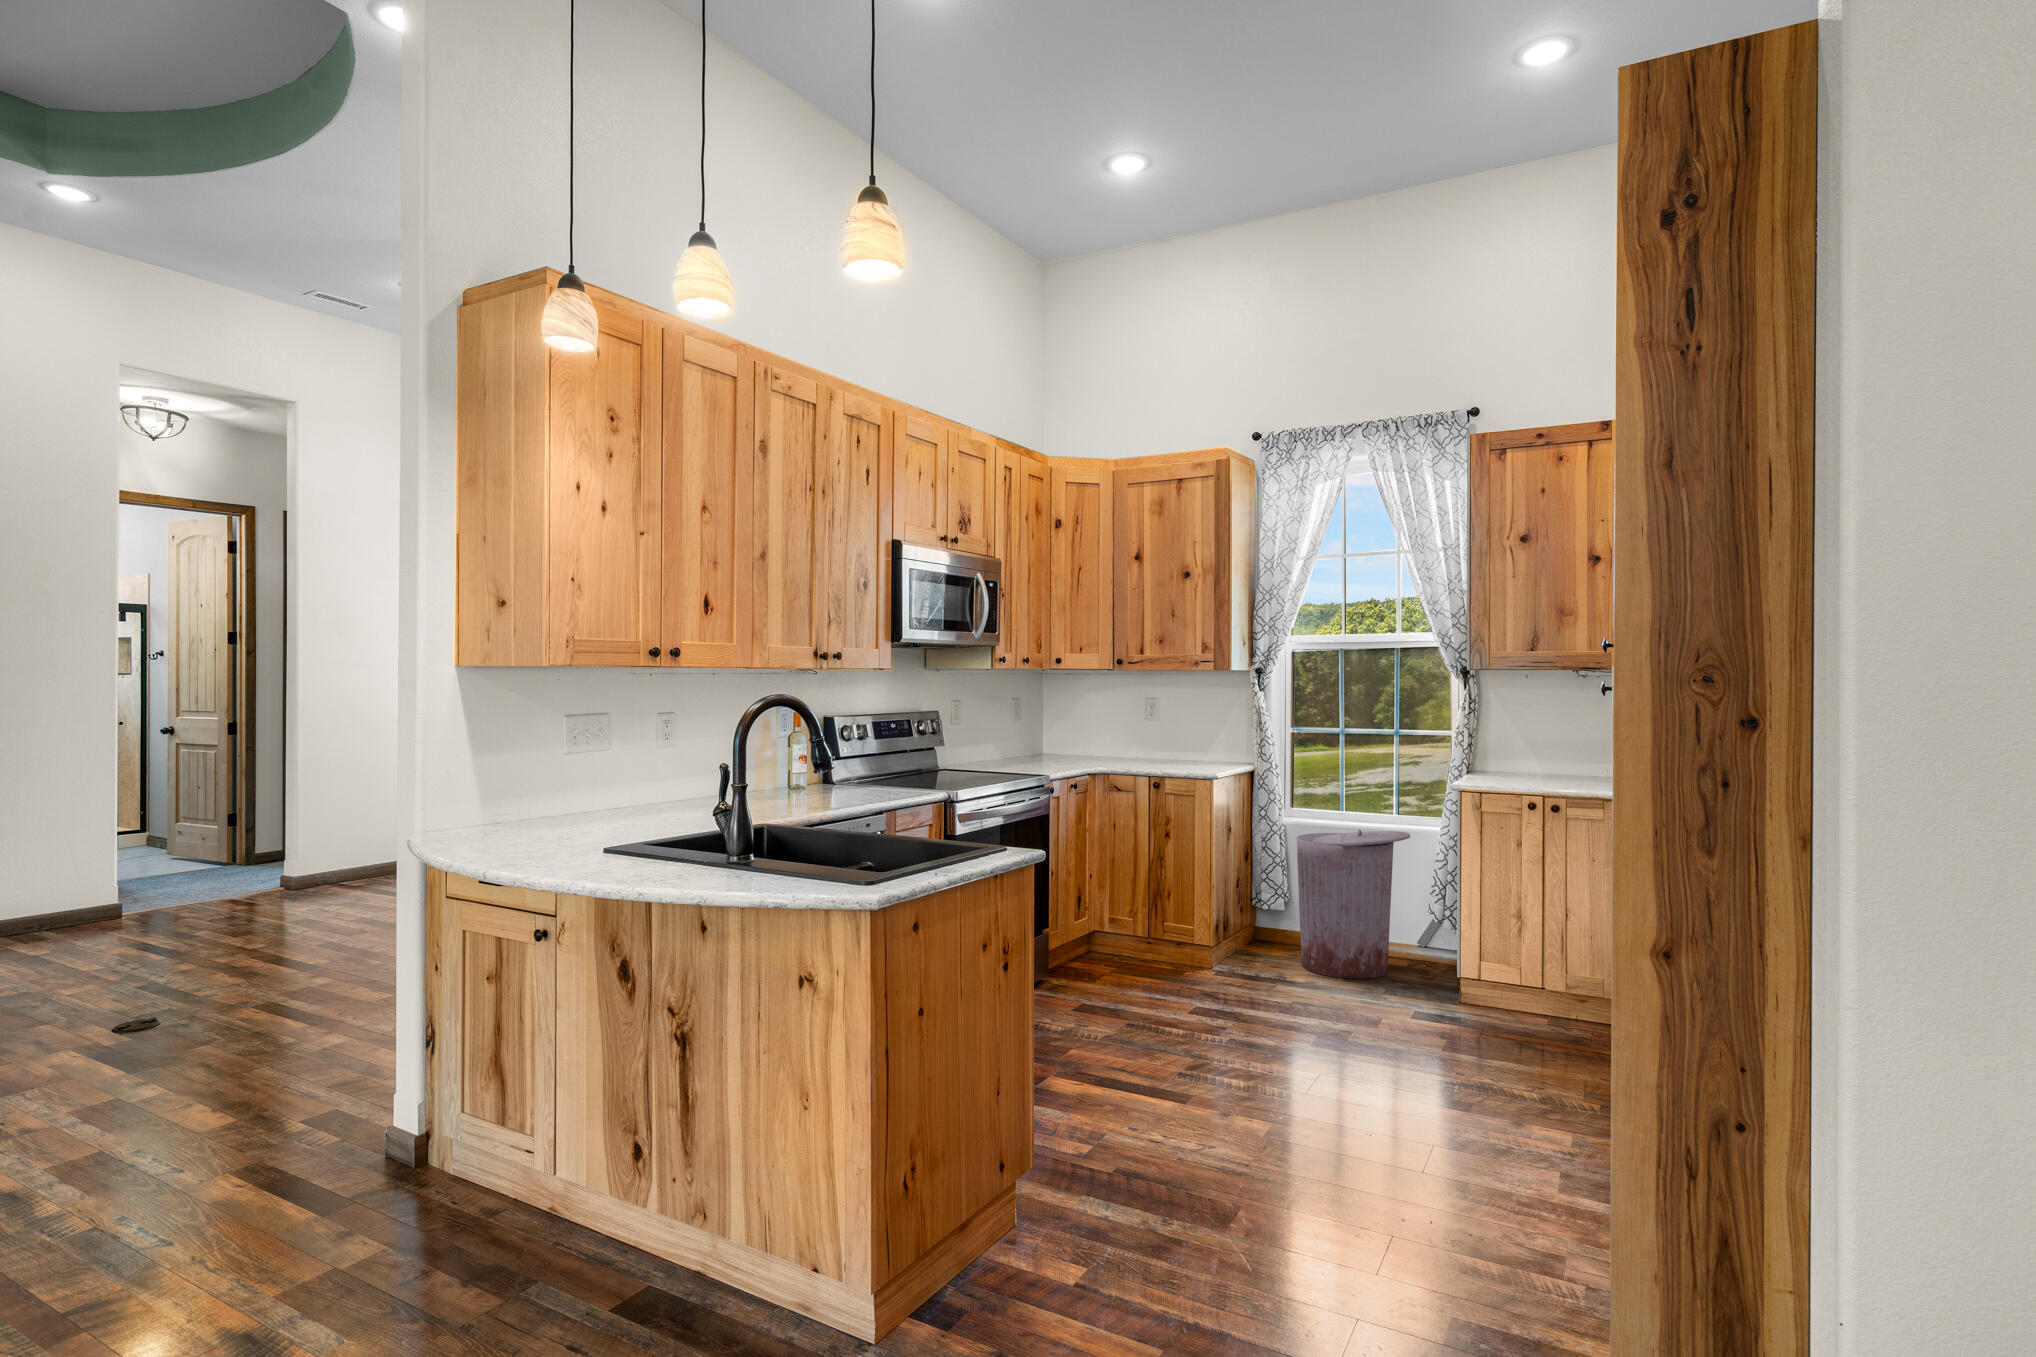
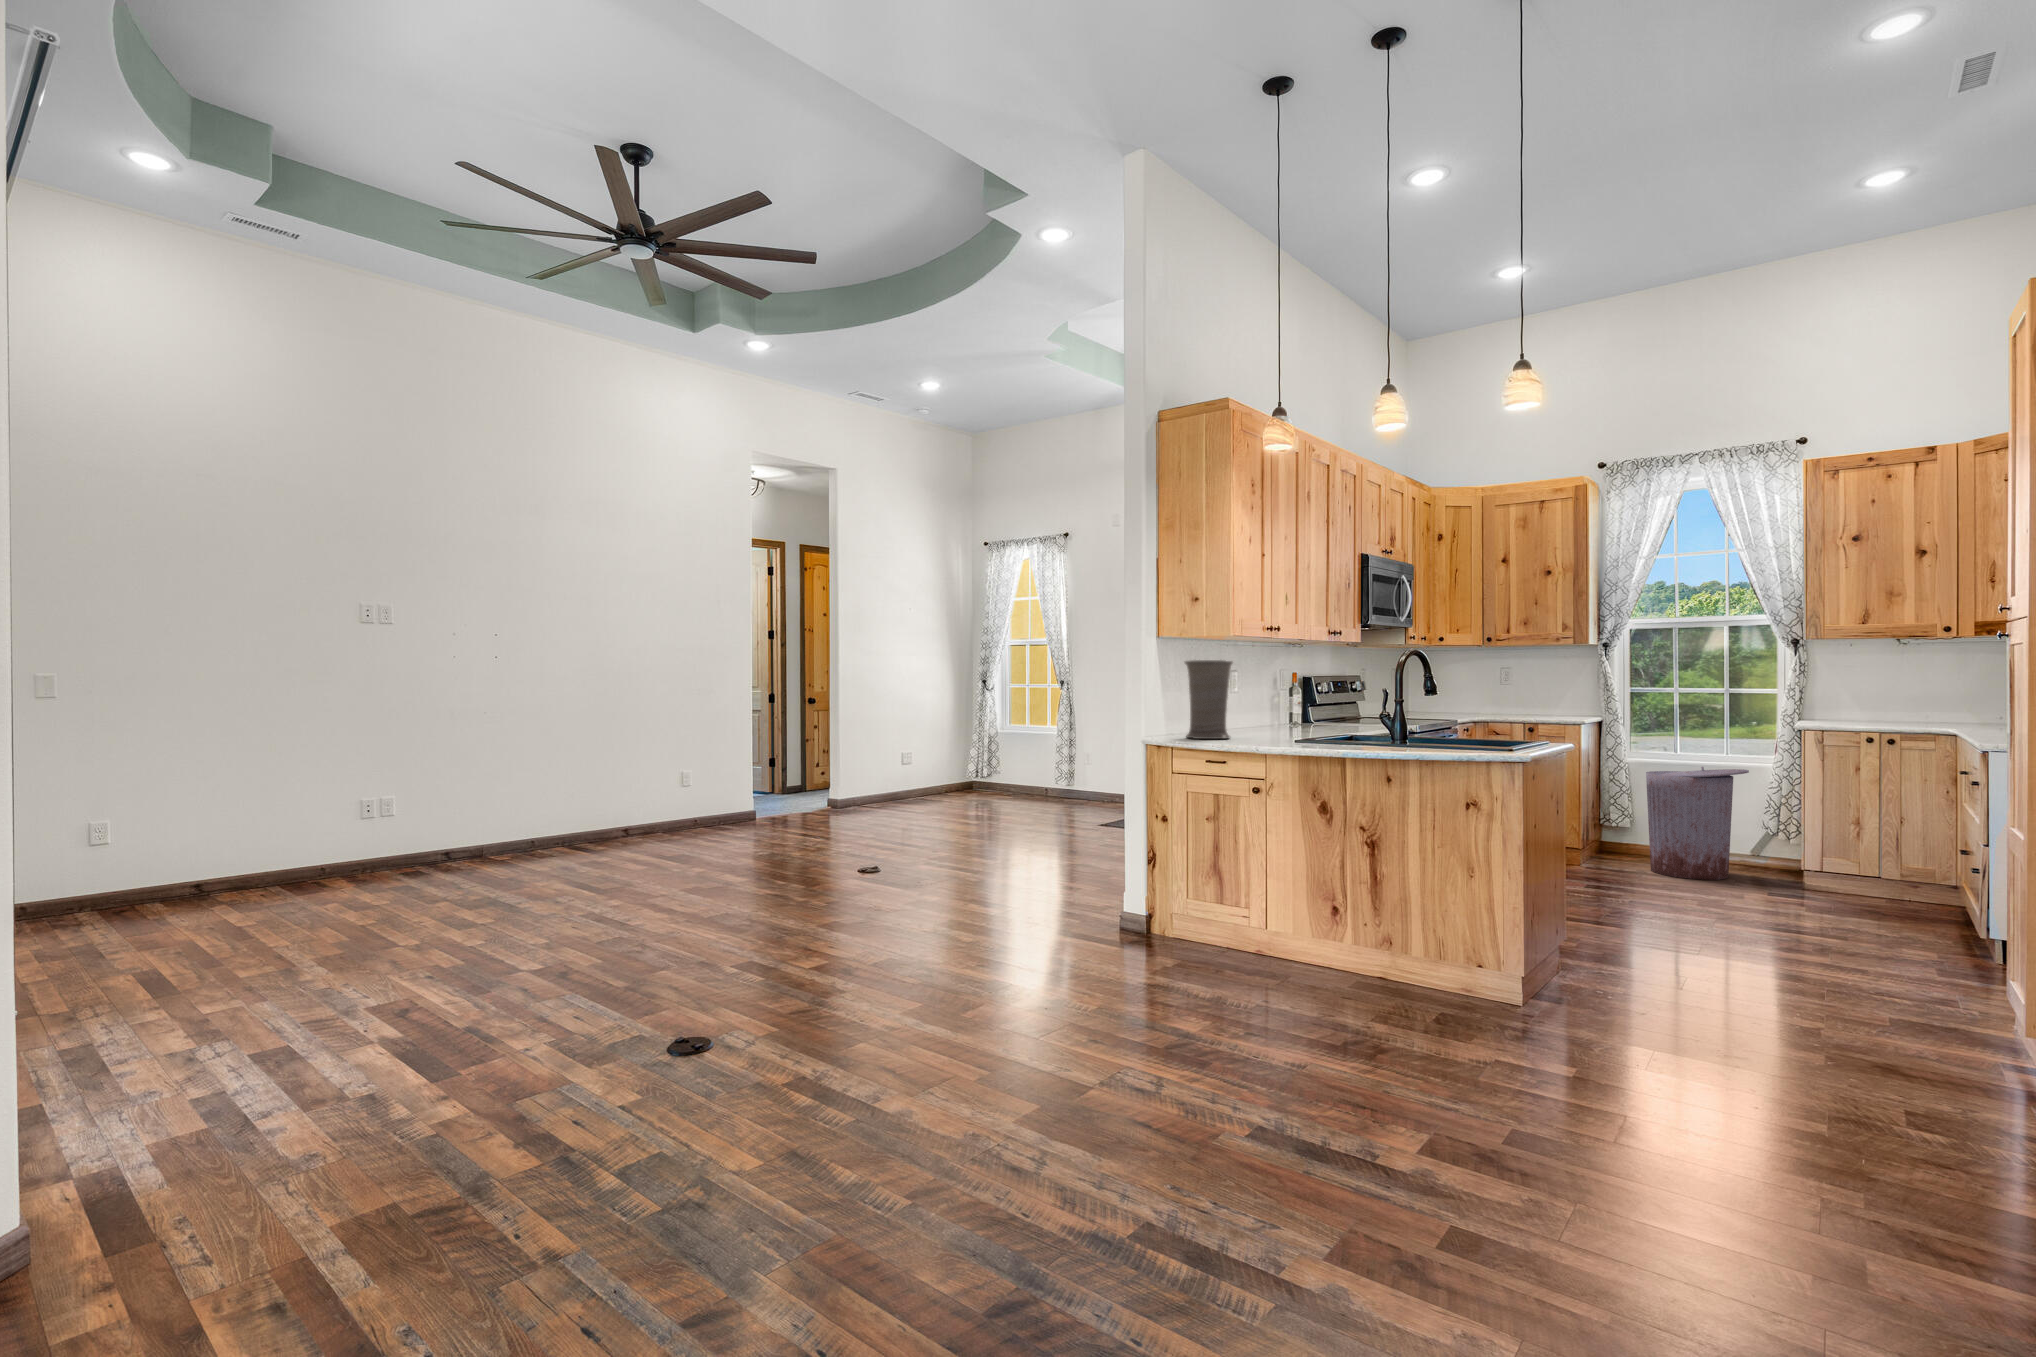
vase: none [470,706,561,840] -> present [1185,660,1233,739]

